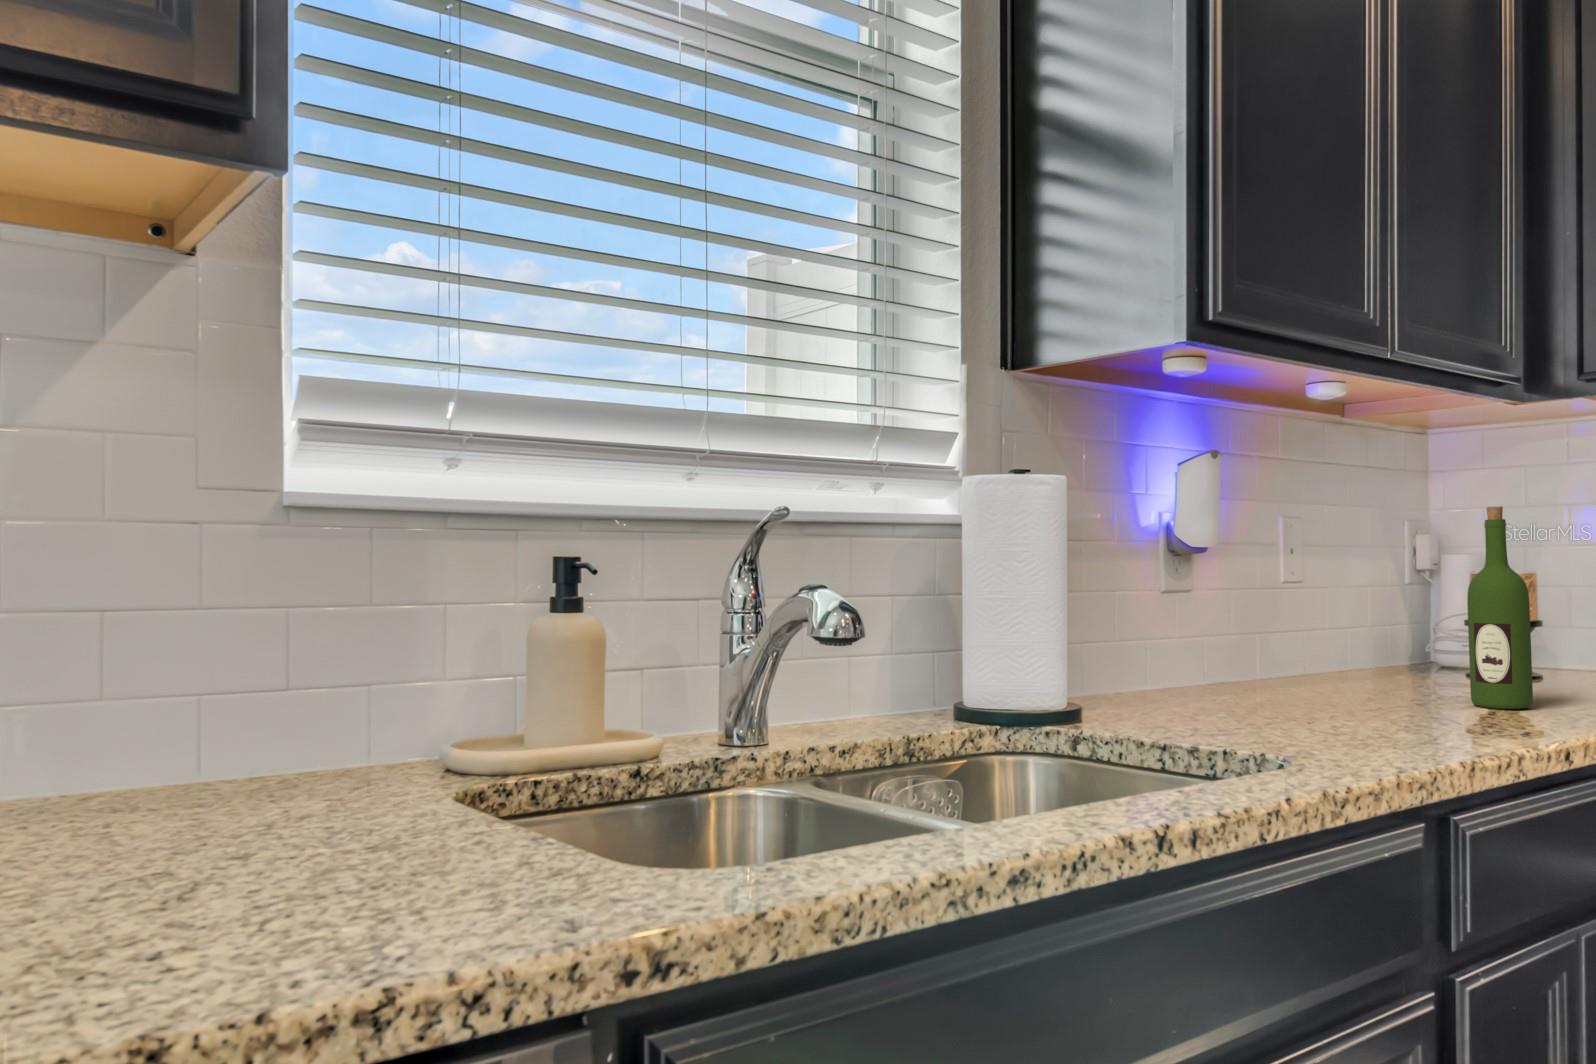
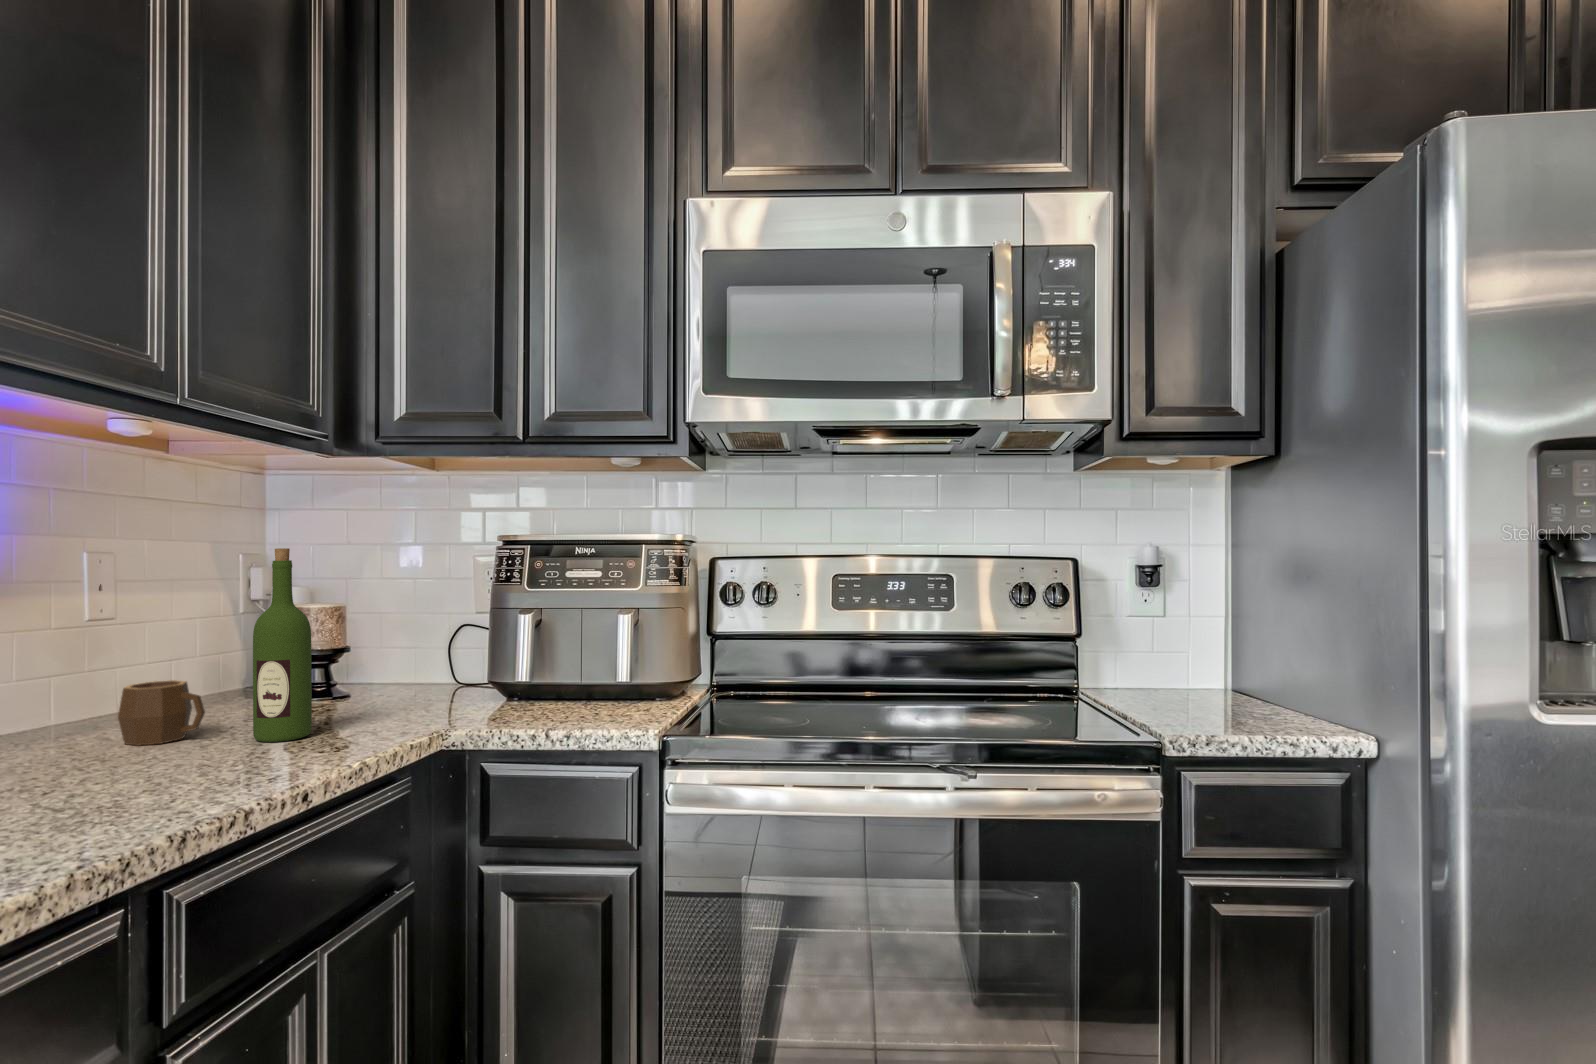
mug: none [1342,638,1420,697] -> present [118,680,205,746]

